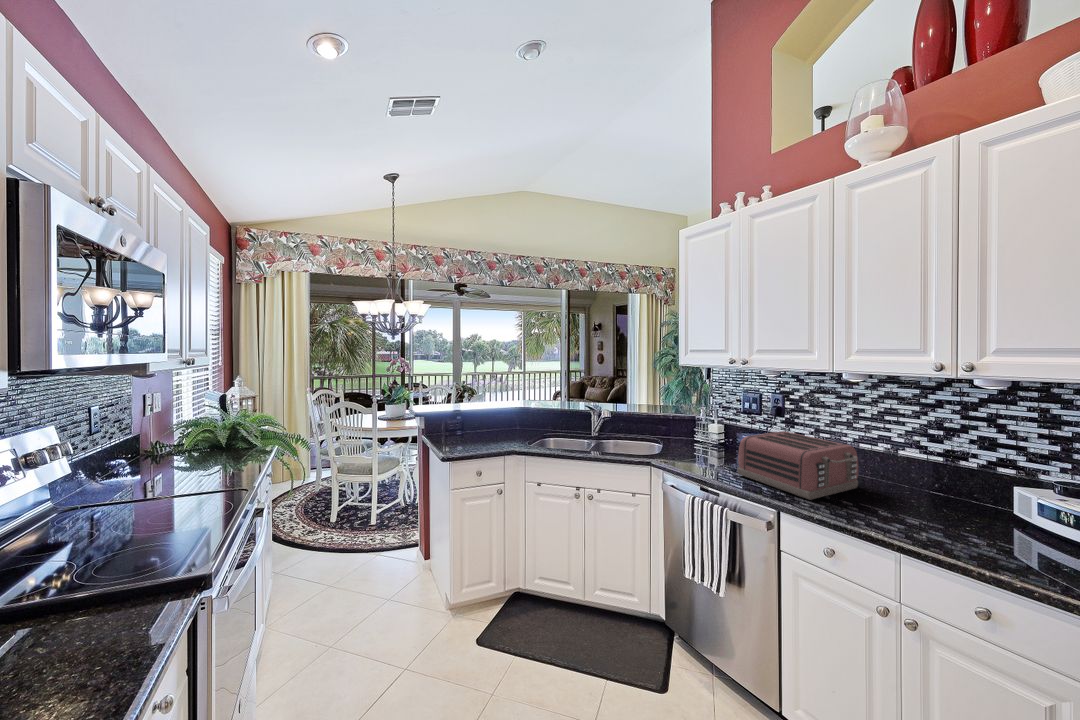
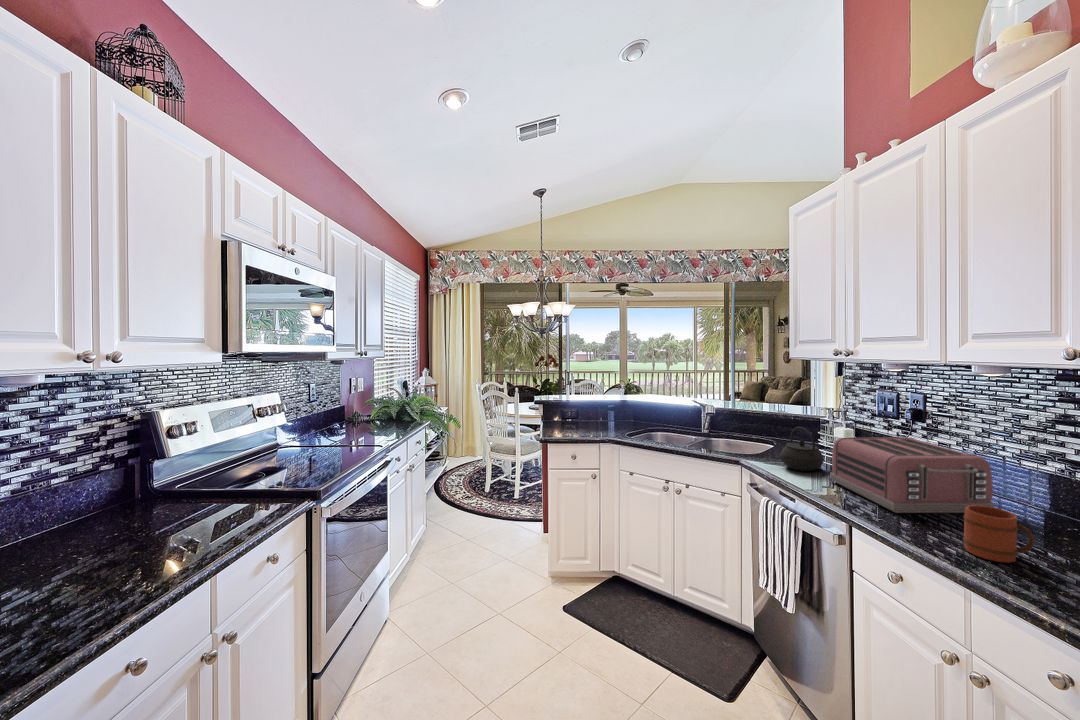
kettle: none [687,427,722,467] -> present [780,426,824,471]
mug: none [881,490,929,535] -> present [963,505,1034,563]

